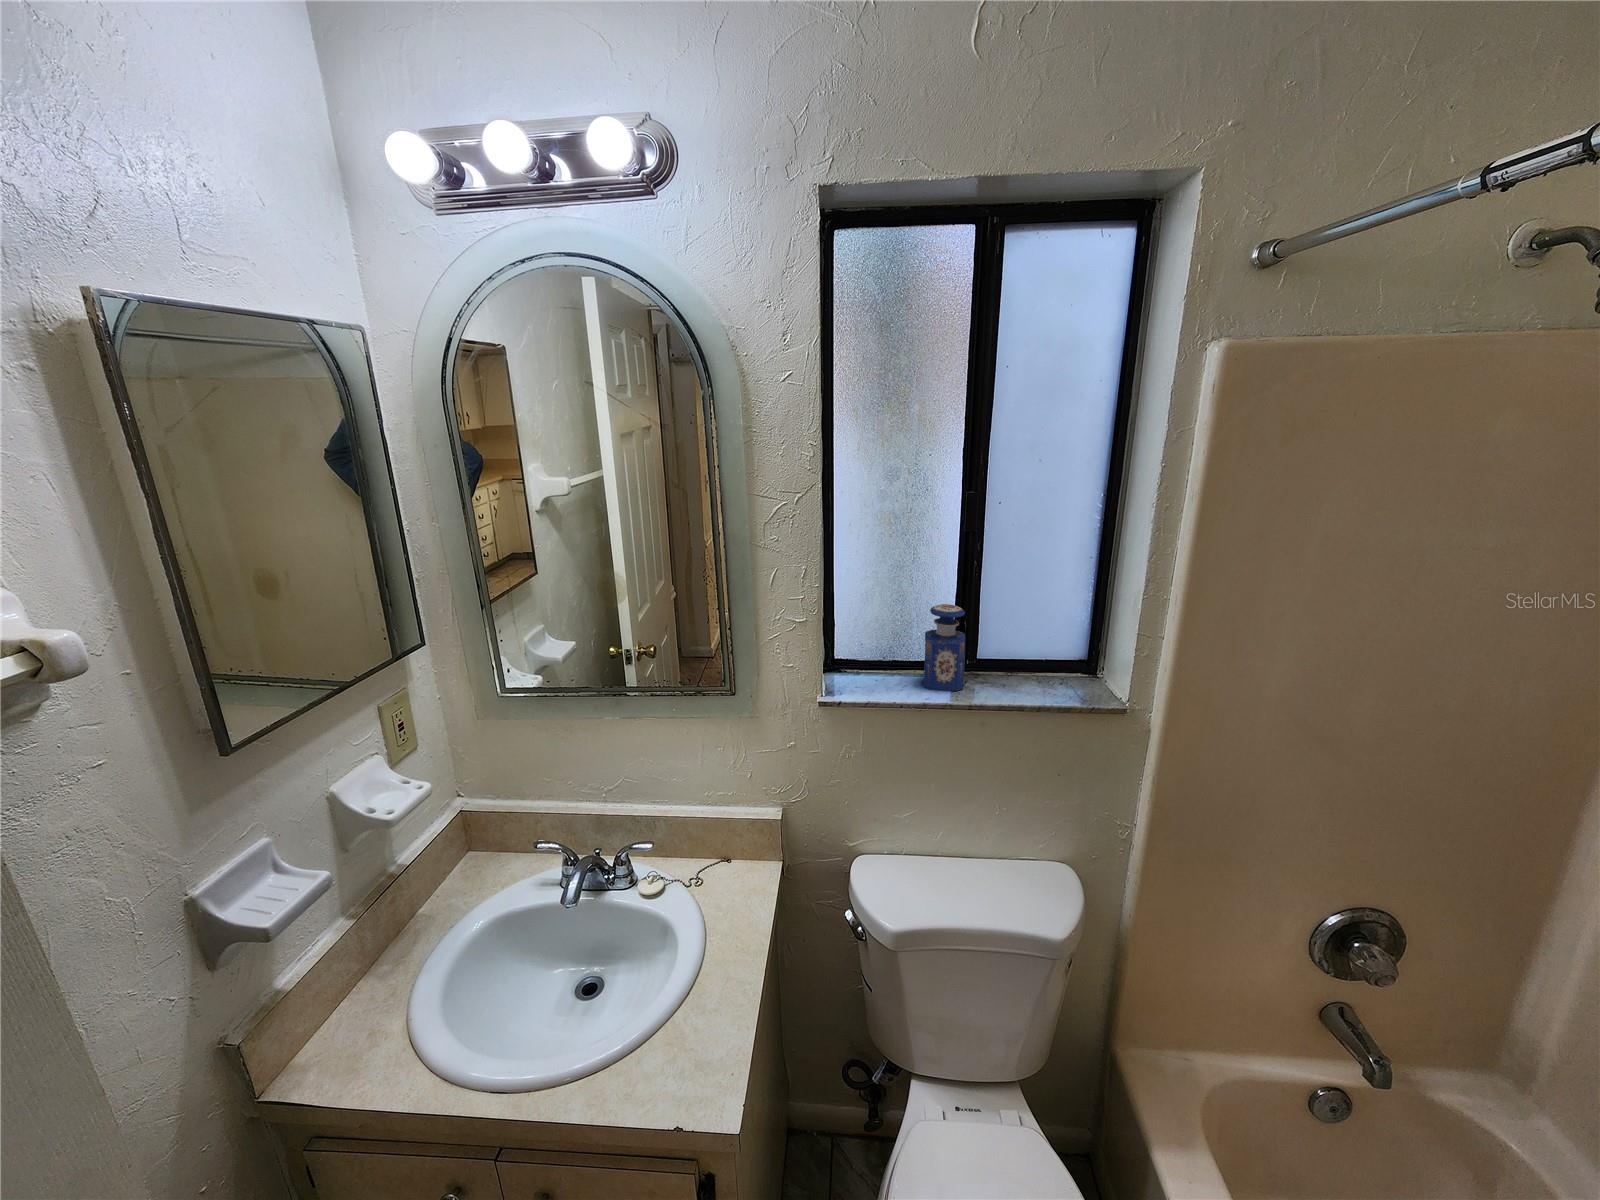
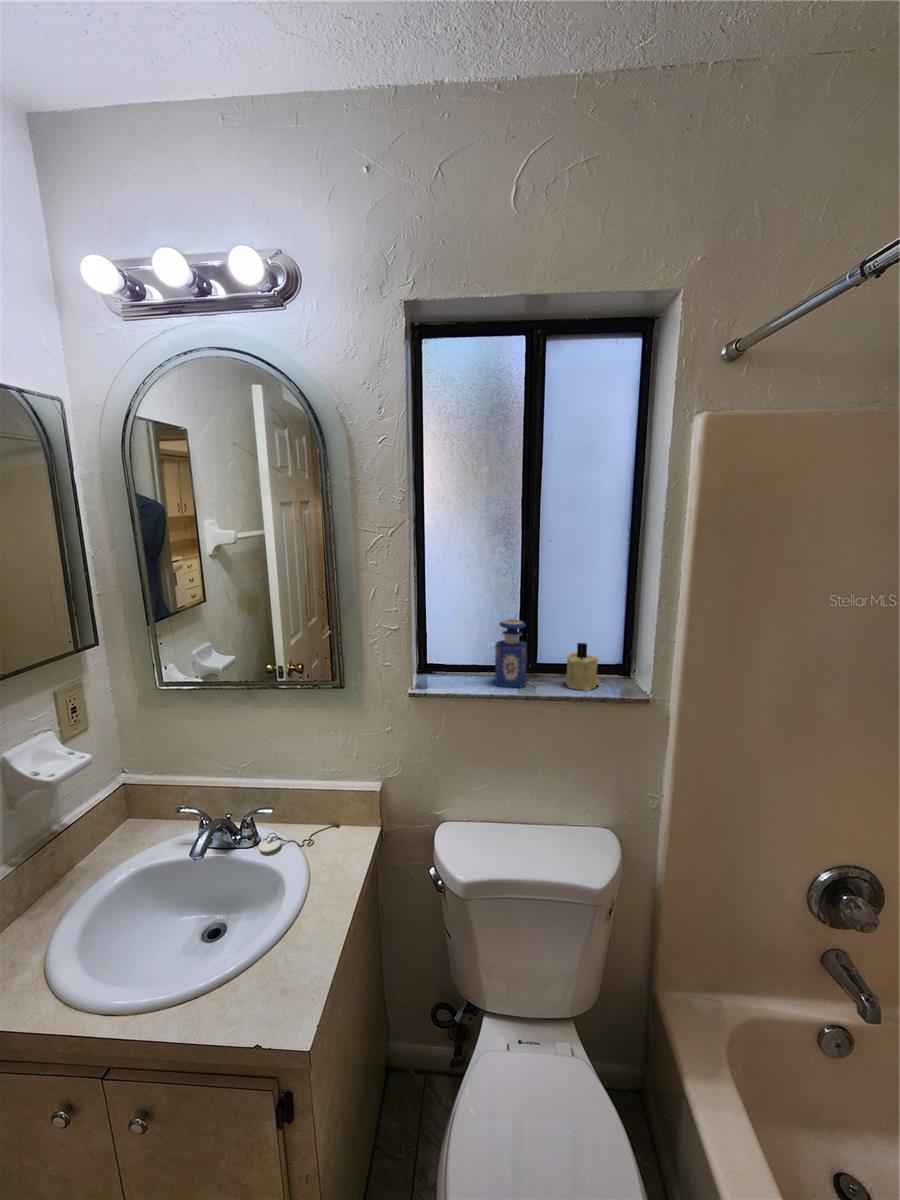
candle: none [1014,633,1057,695] -> present [566,643,599,691]

